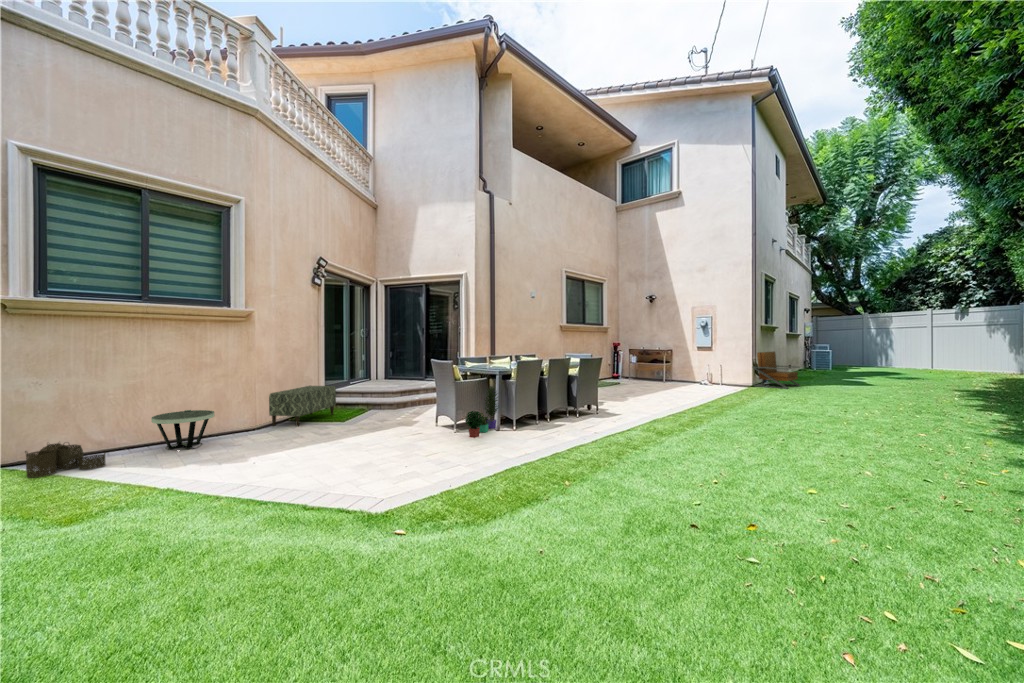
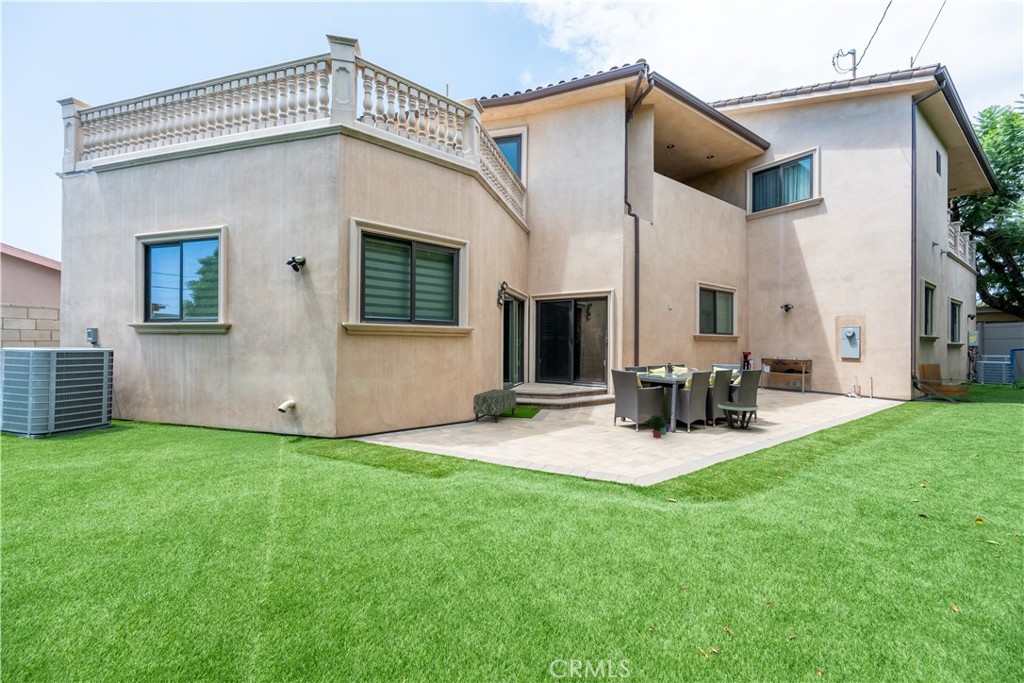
side table: present [151,410,214,450] -> present [718,402,758,430]
woven basket: present [25,443,106,478] -> none [349,427,394,451]

